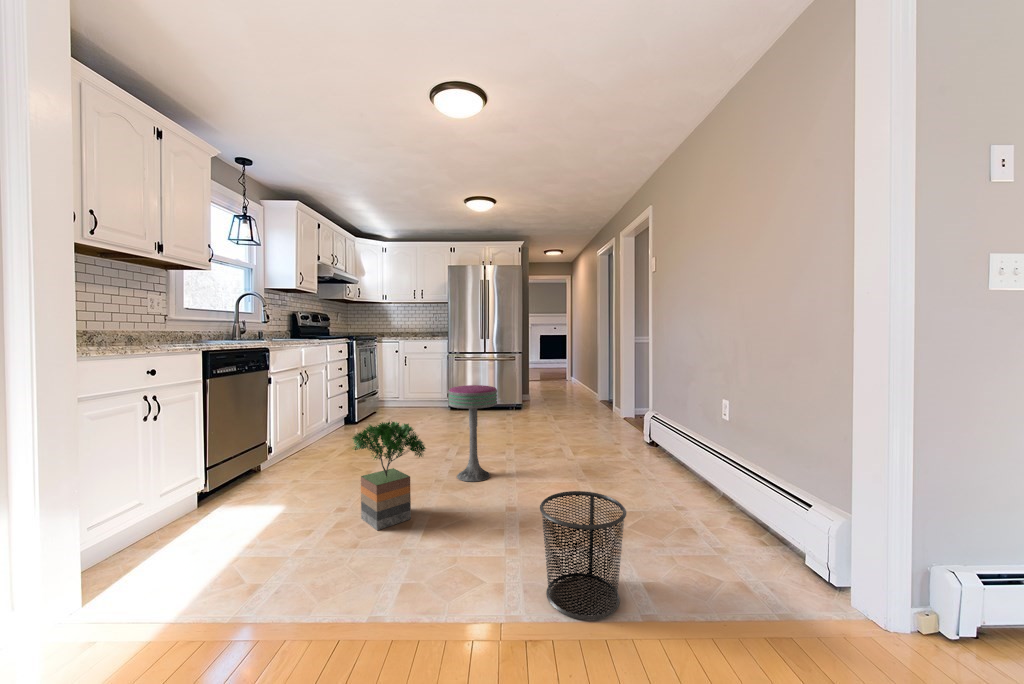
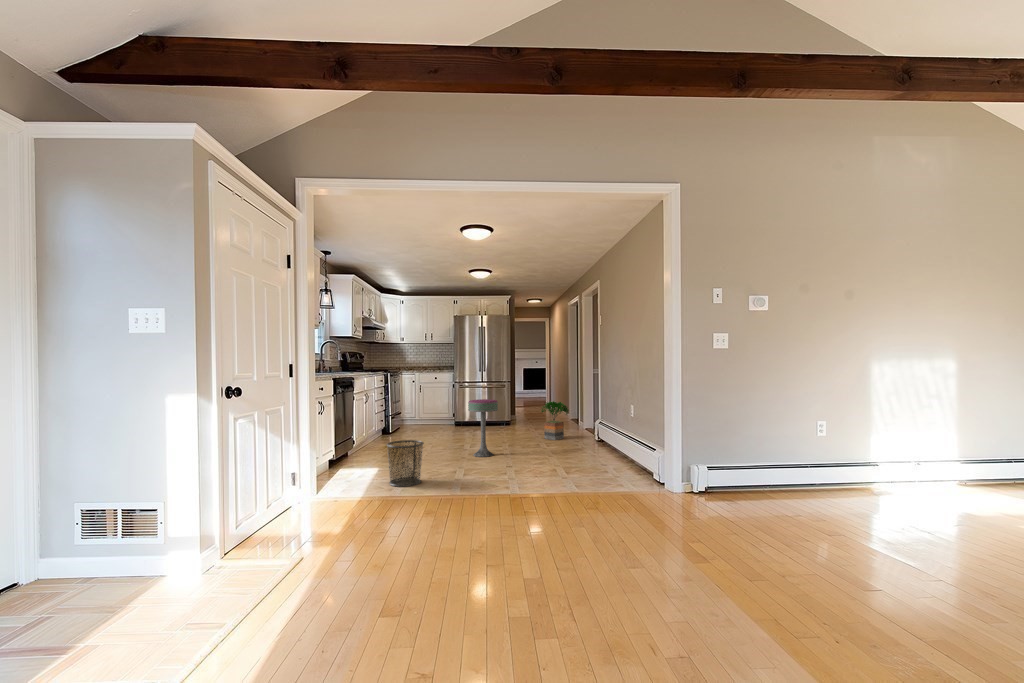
potted tree: present [352,421,426,530] -> present [541,401,569,440]
trash can: present [540,491,626,620] -> present [387,440,424,487]

